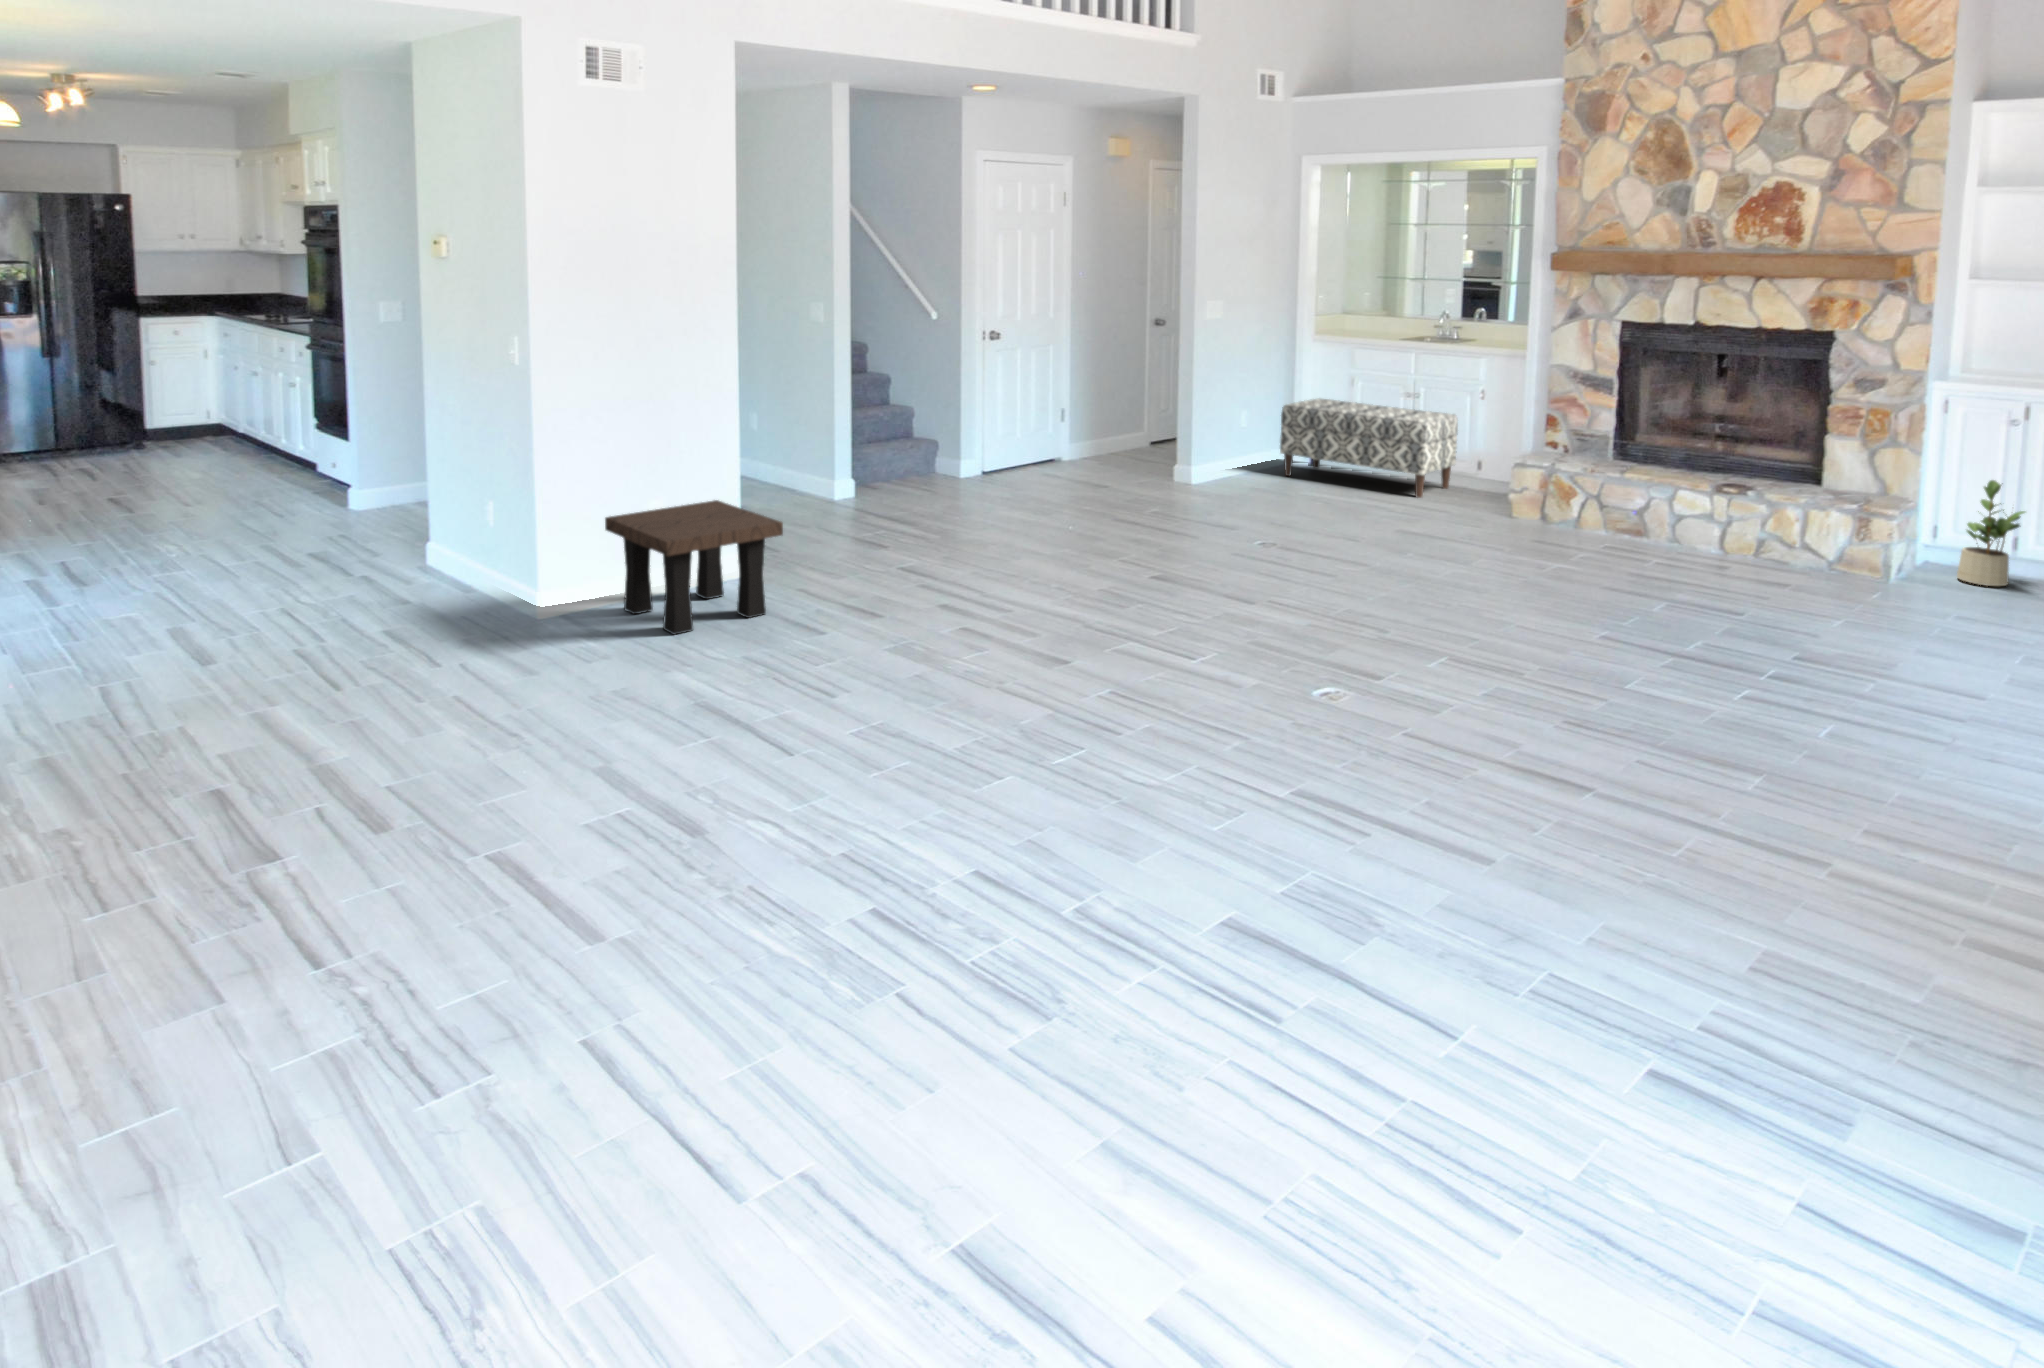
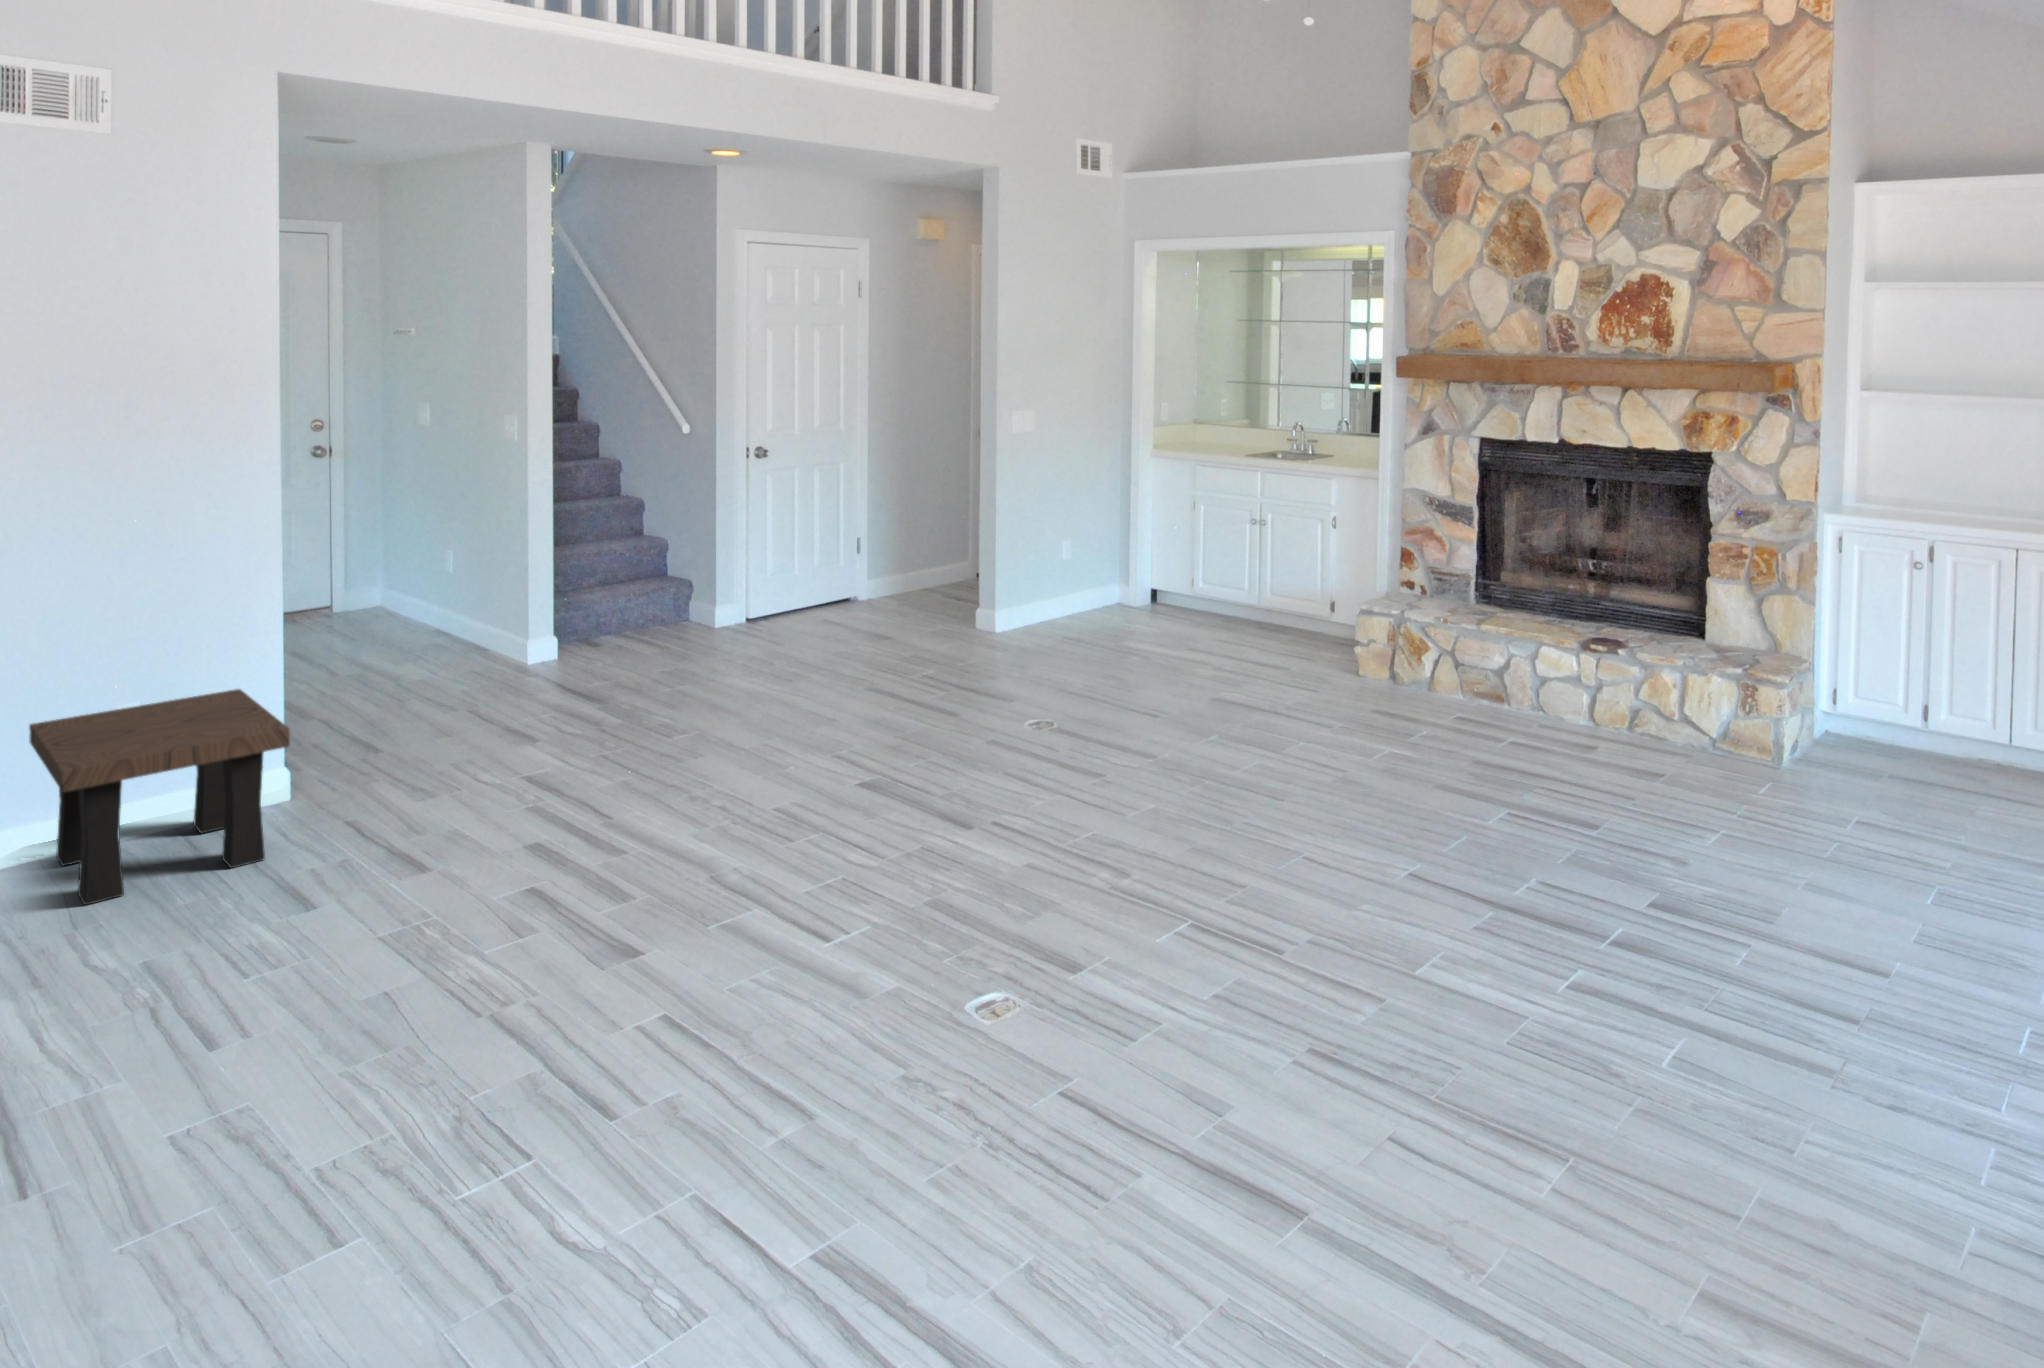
bench: present [1280,398,1458,498] -> none [1110,523,1309,646]
potted plant: present [1957,480,2025,586] -> none [1862,637,1939,770]

